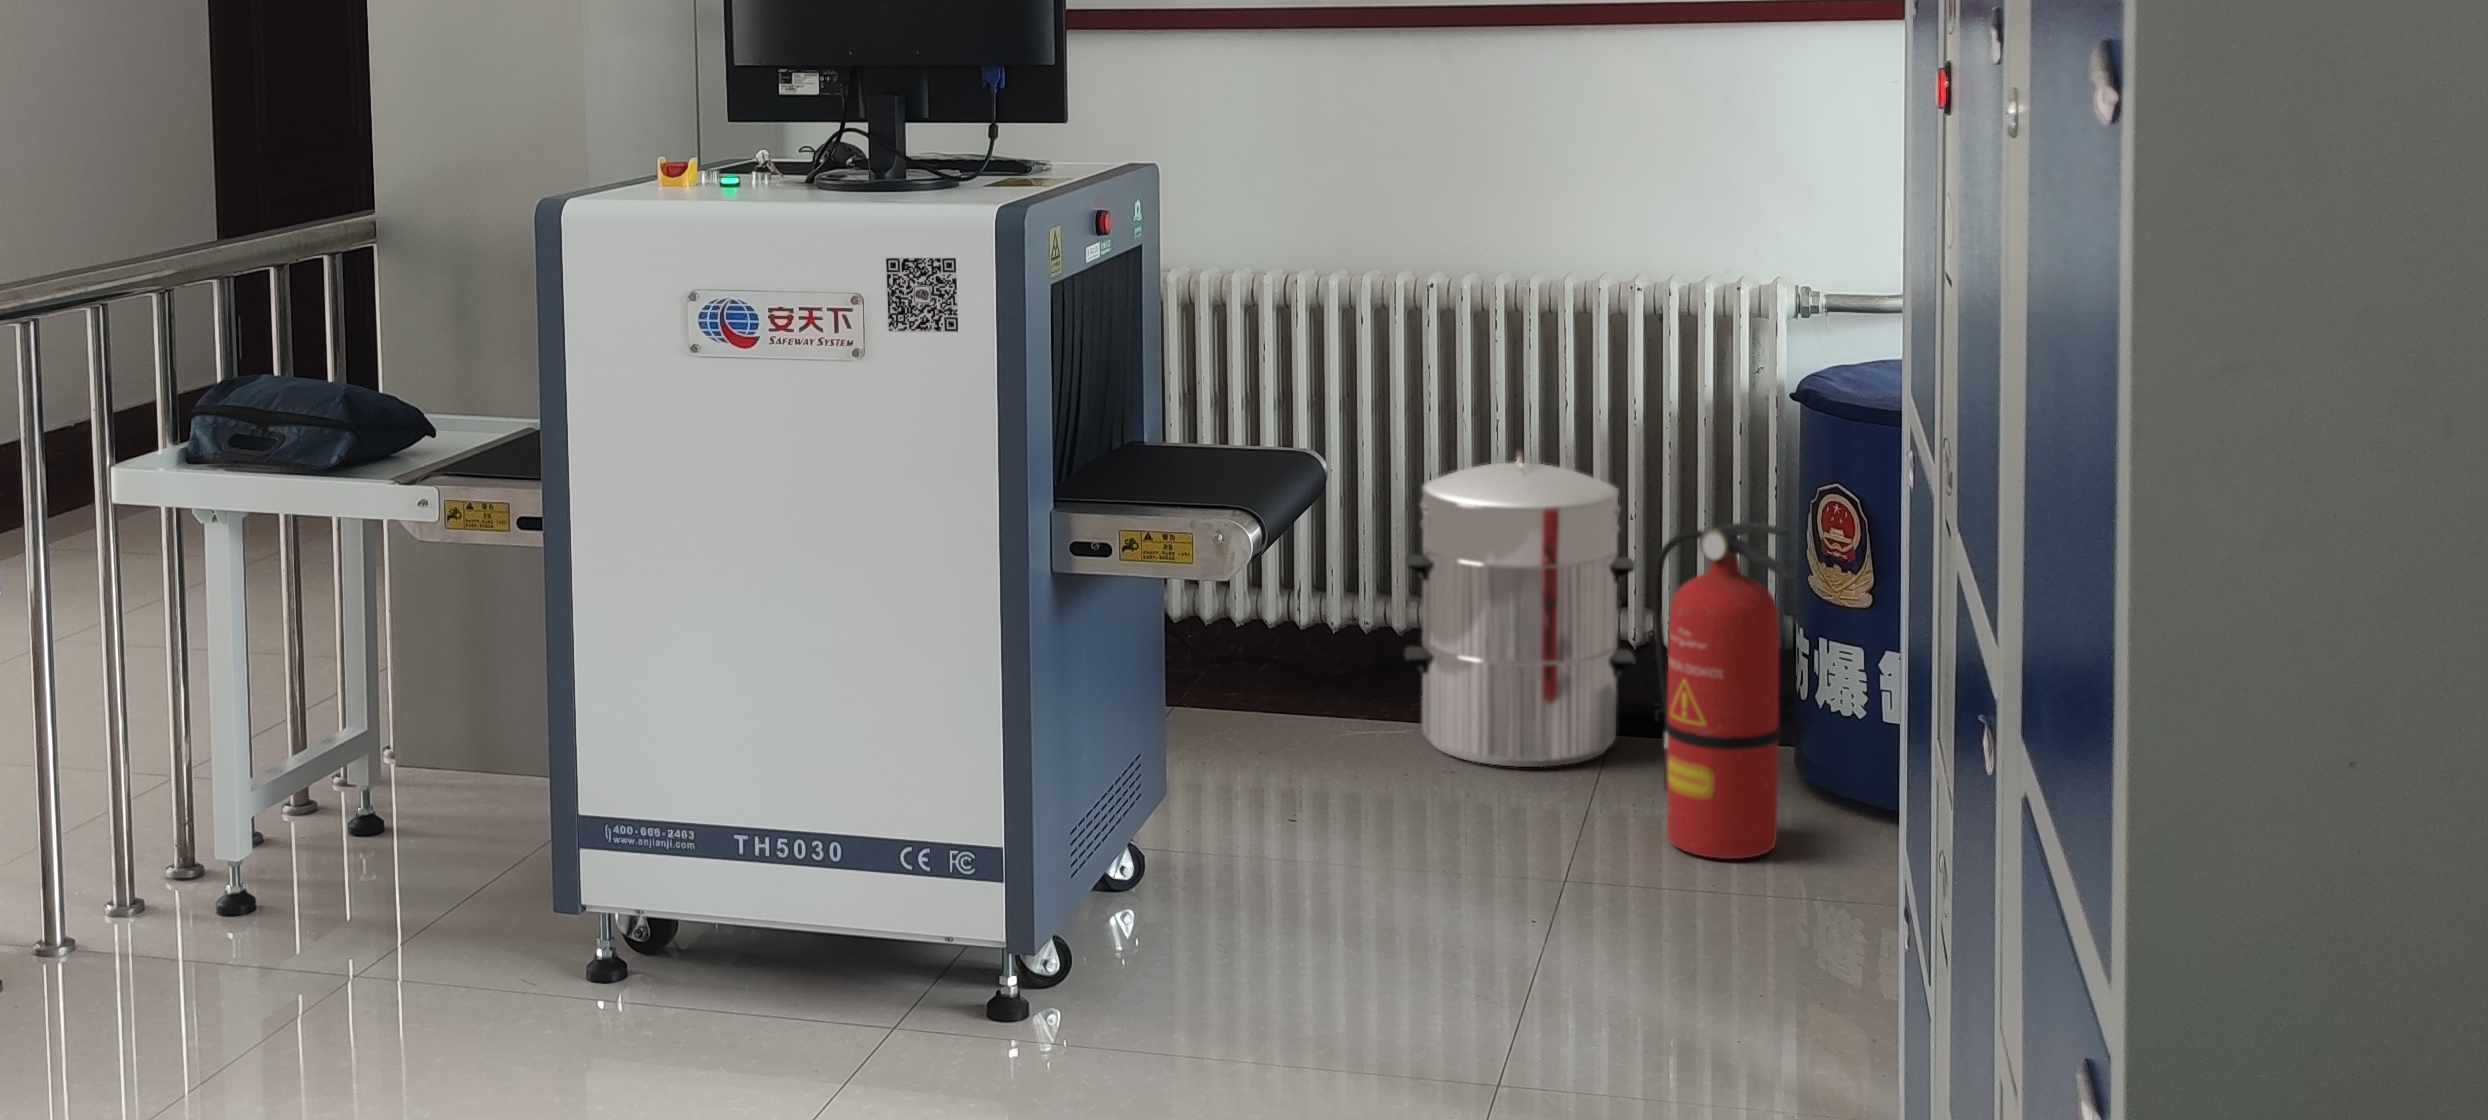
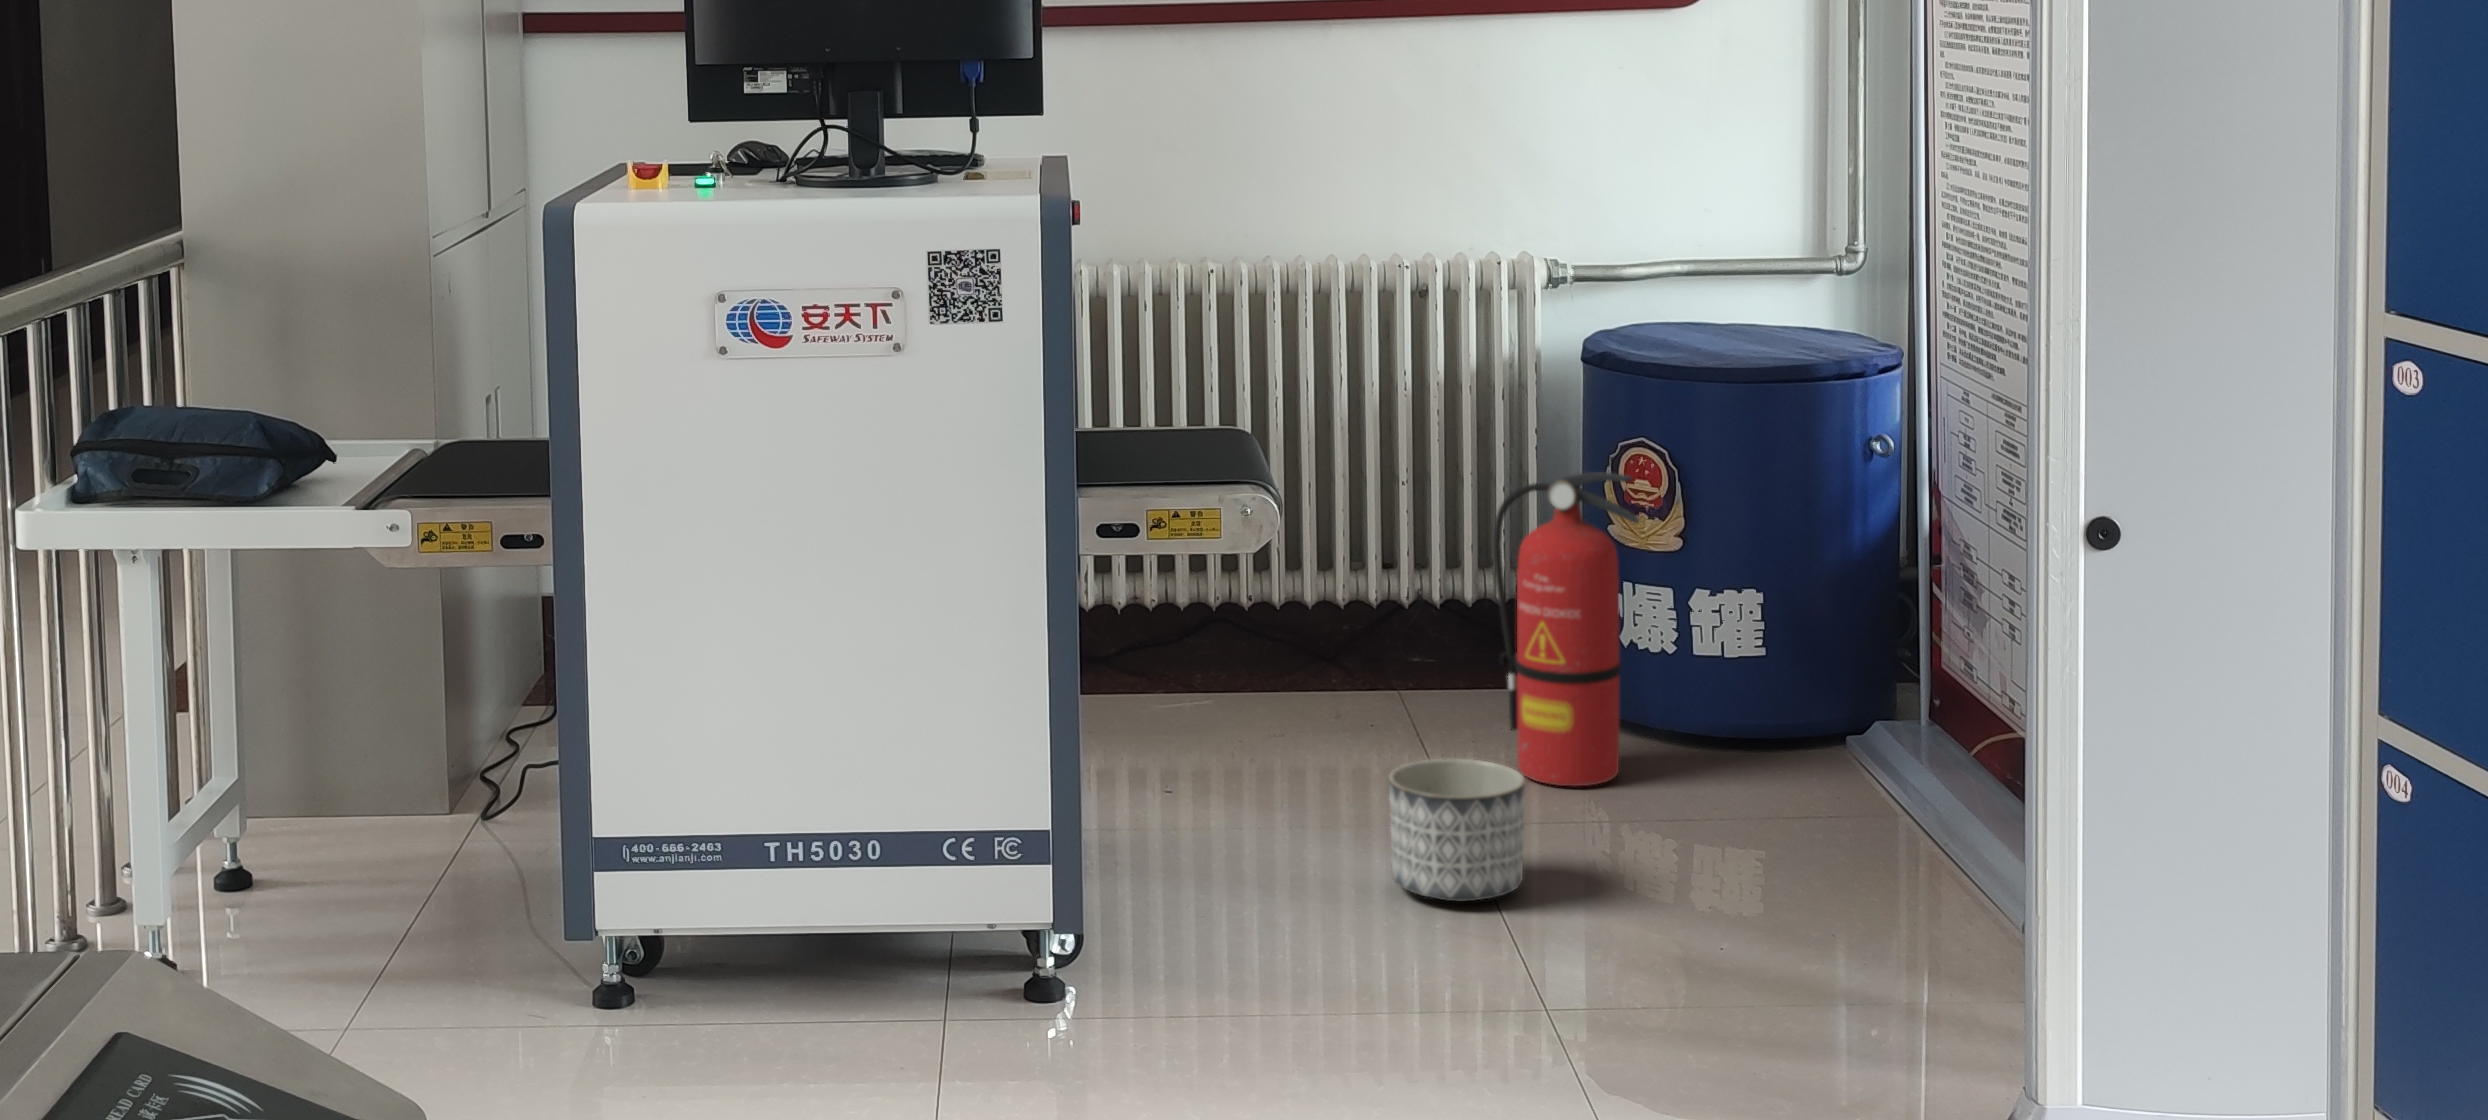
waste bin: present [1405,451,1635,767] -> none [1207,423,1424,723]
planter: none [1429,814,1573,967] -> present [1389,759,1525,901]

